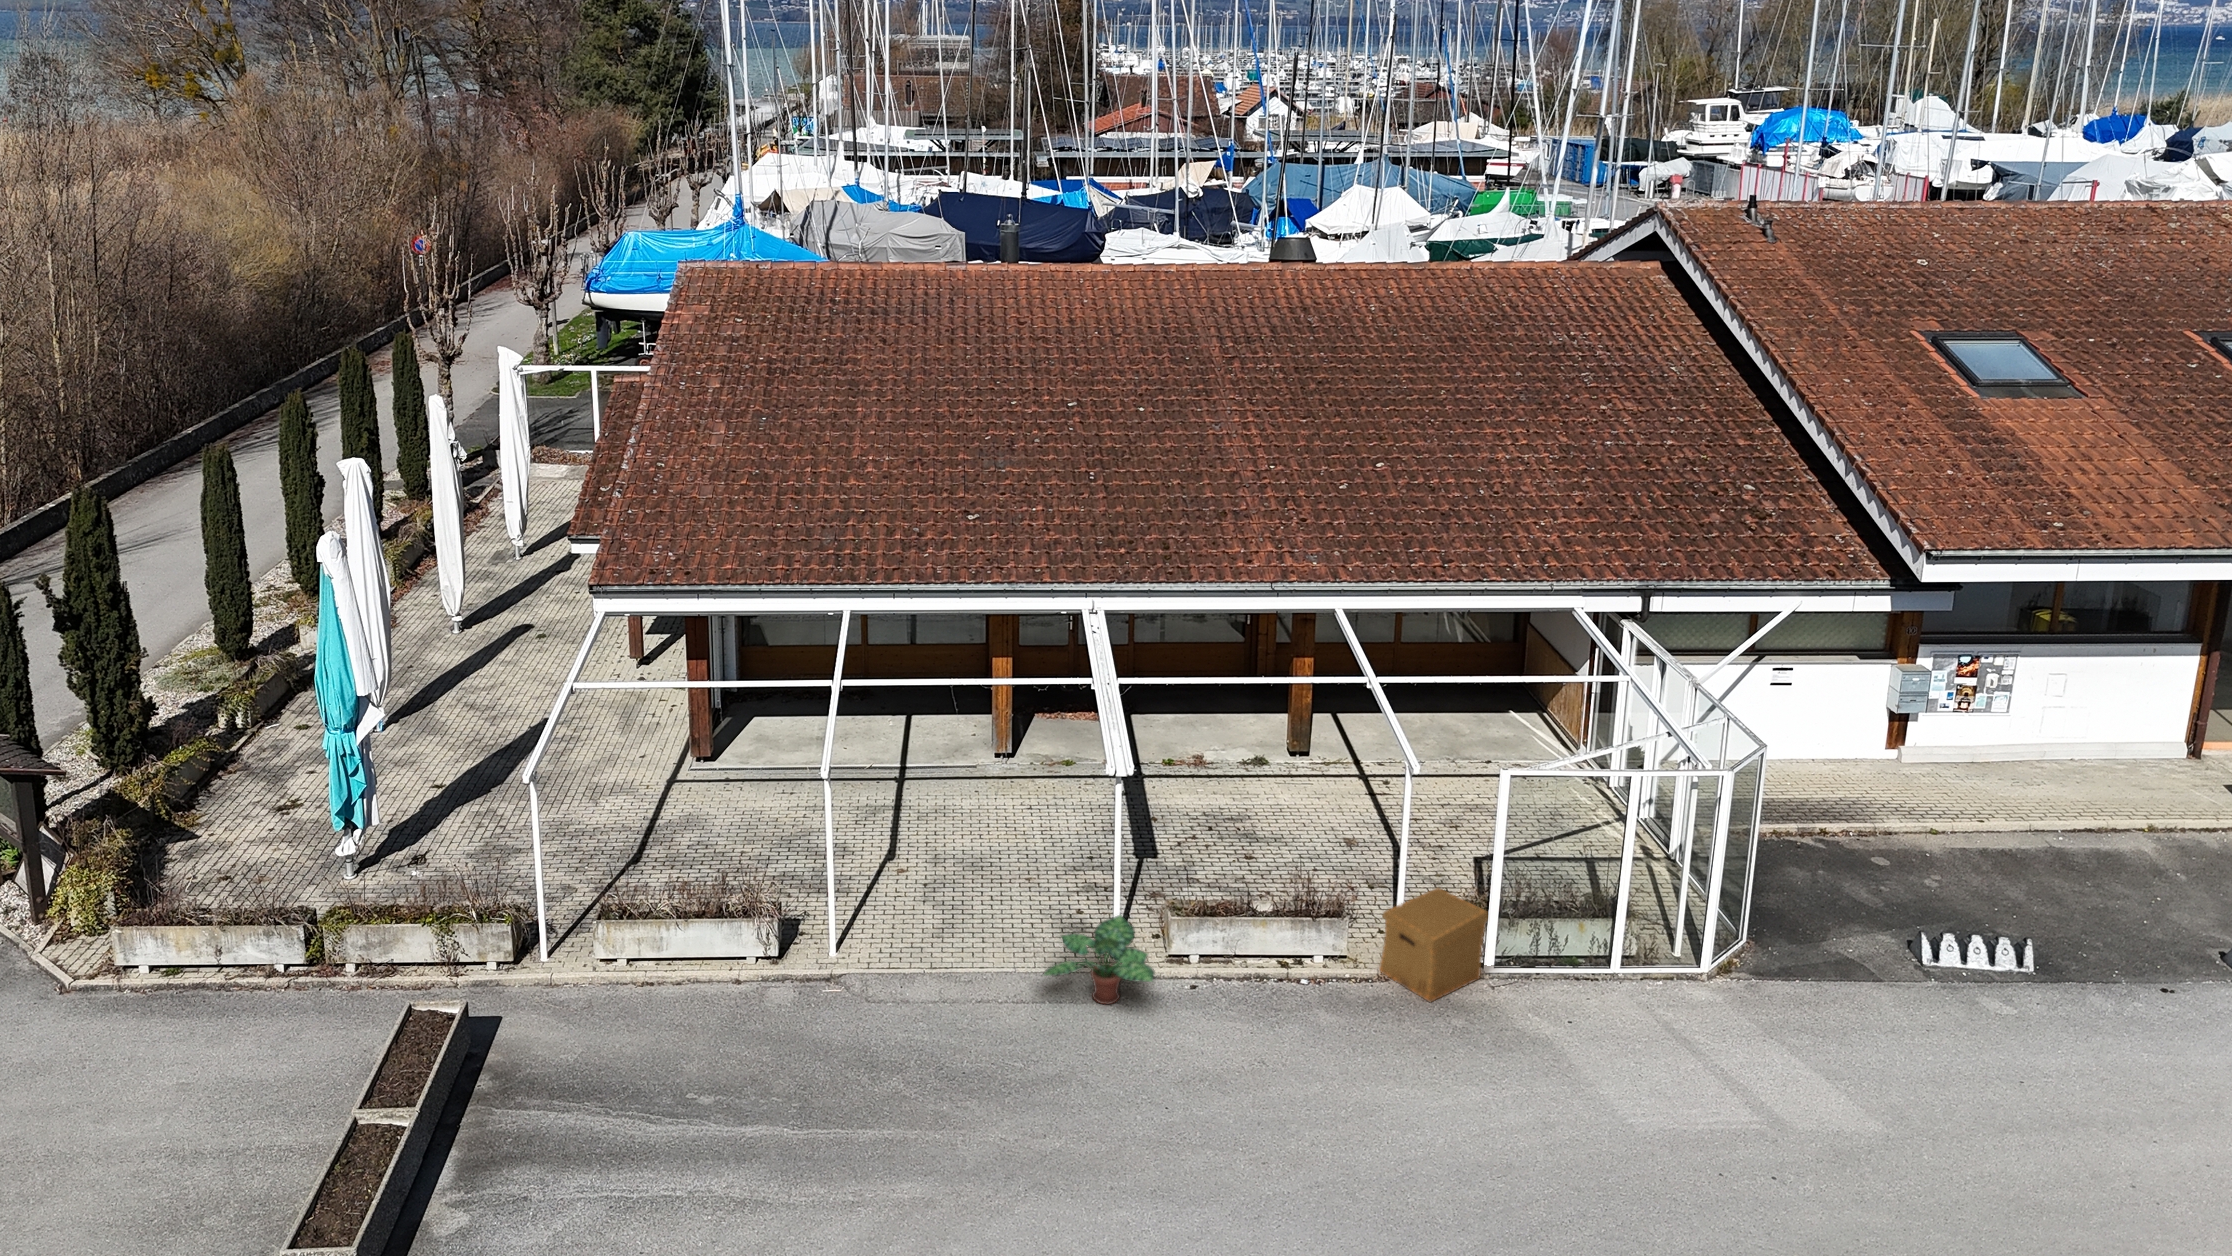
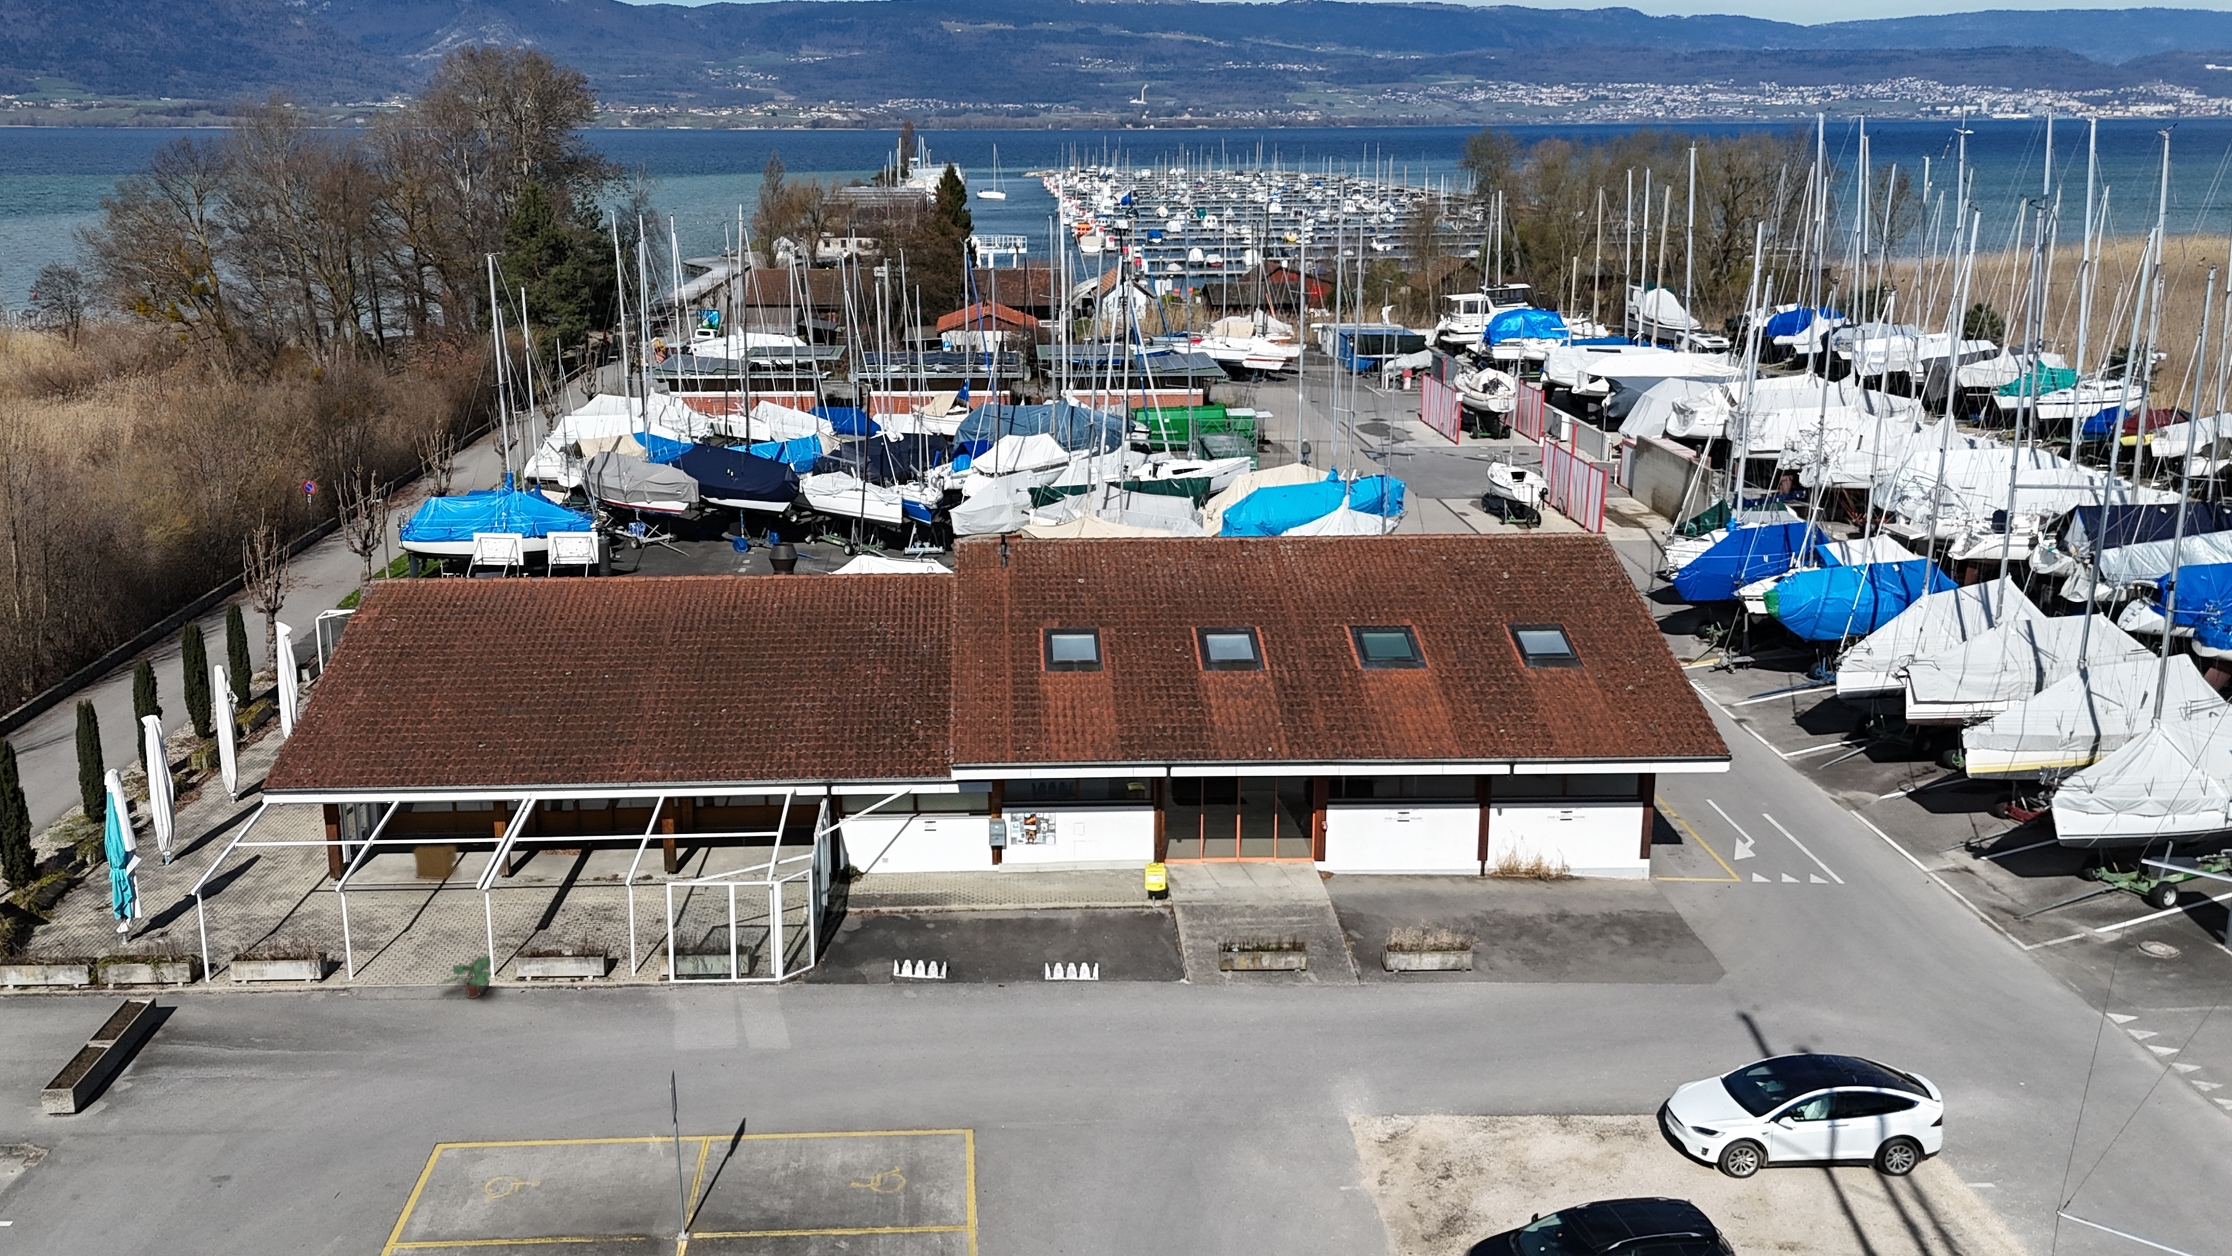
cardboard box: present [1379,887,1488,1002] -> present [413,846,458,879]

